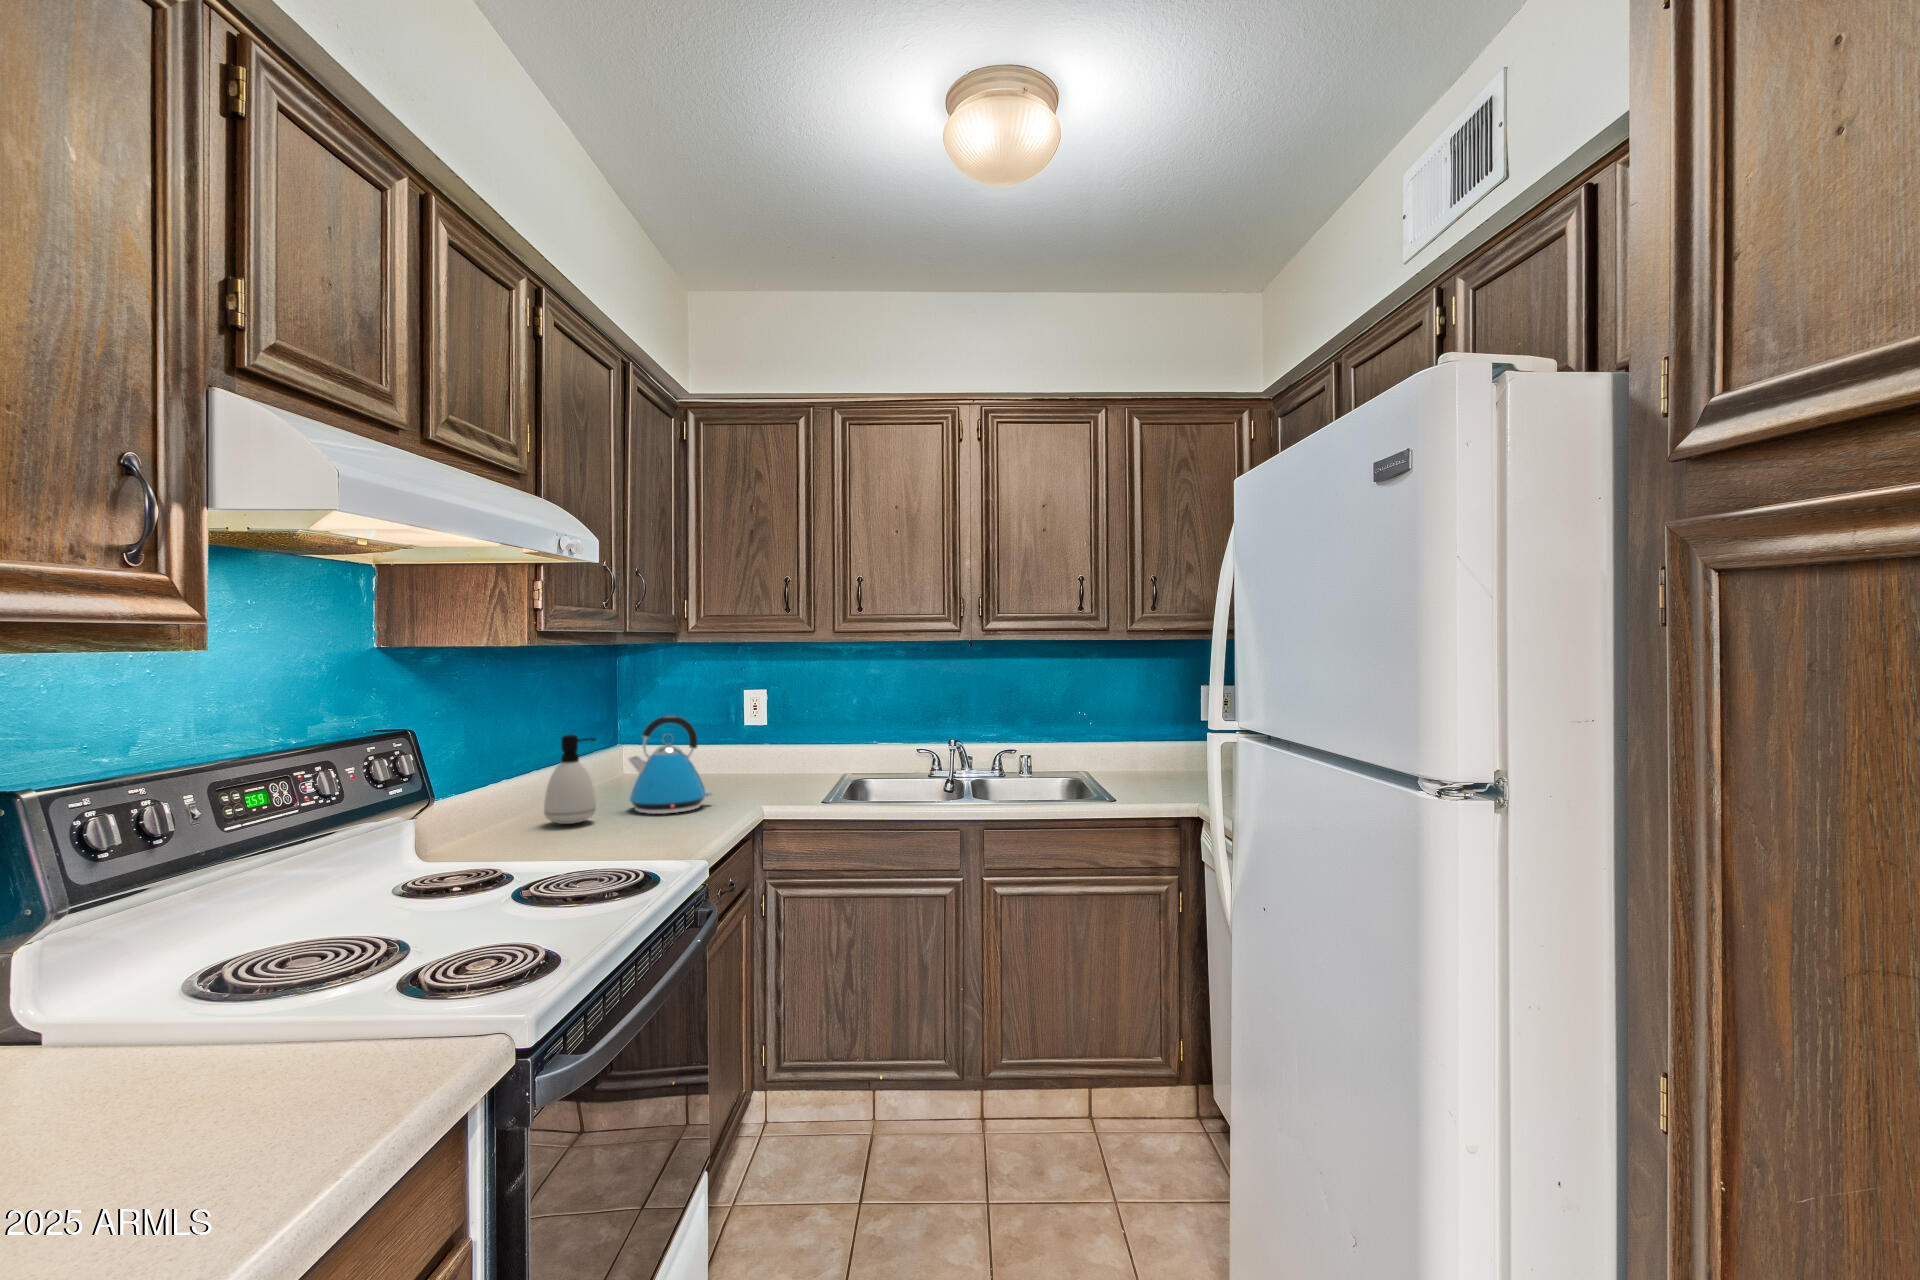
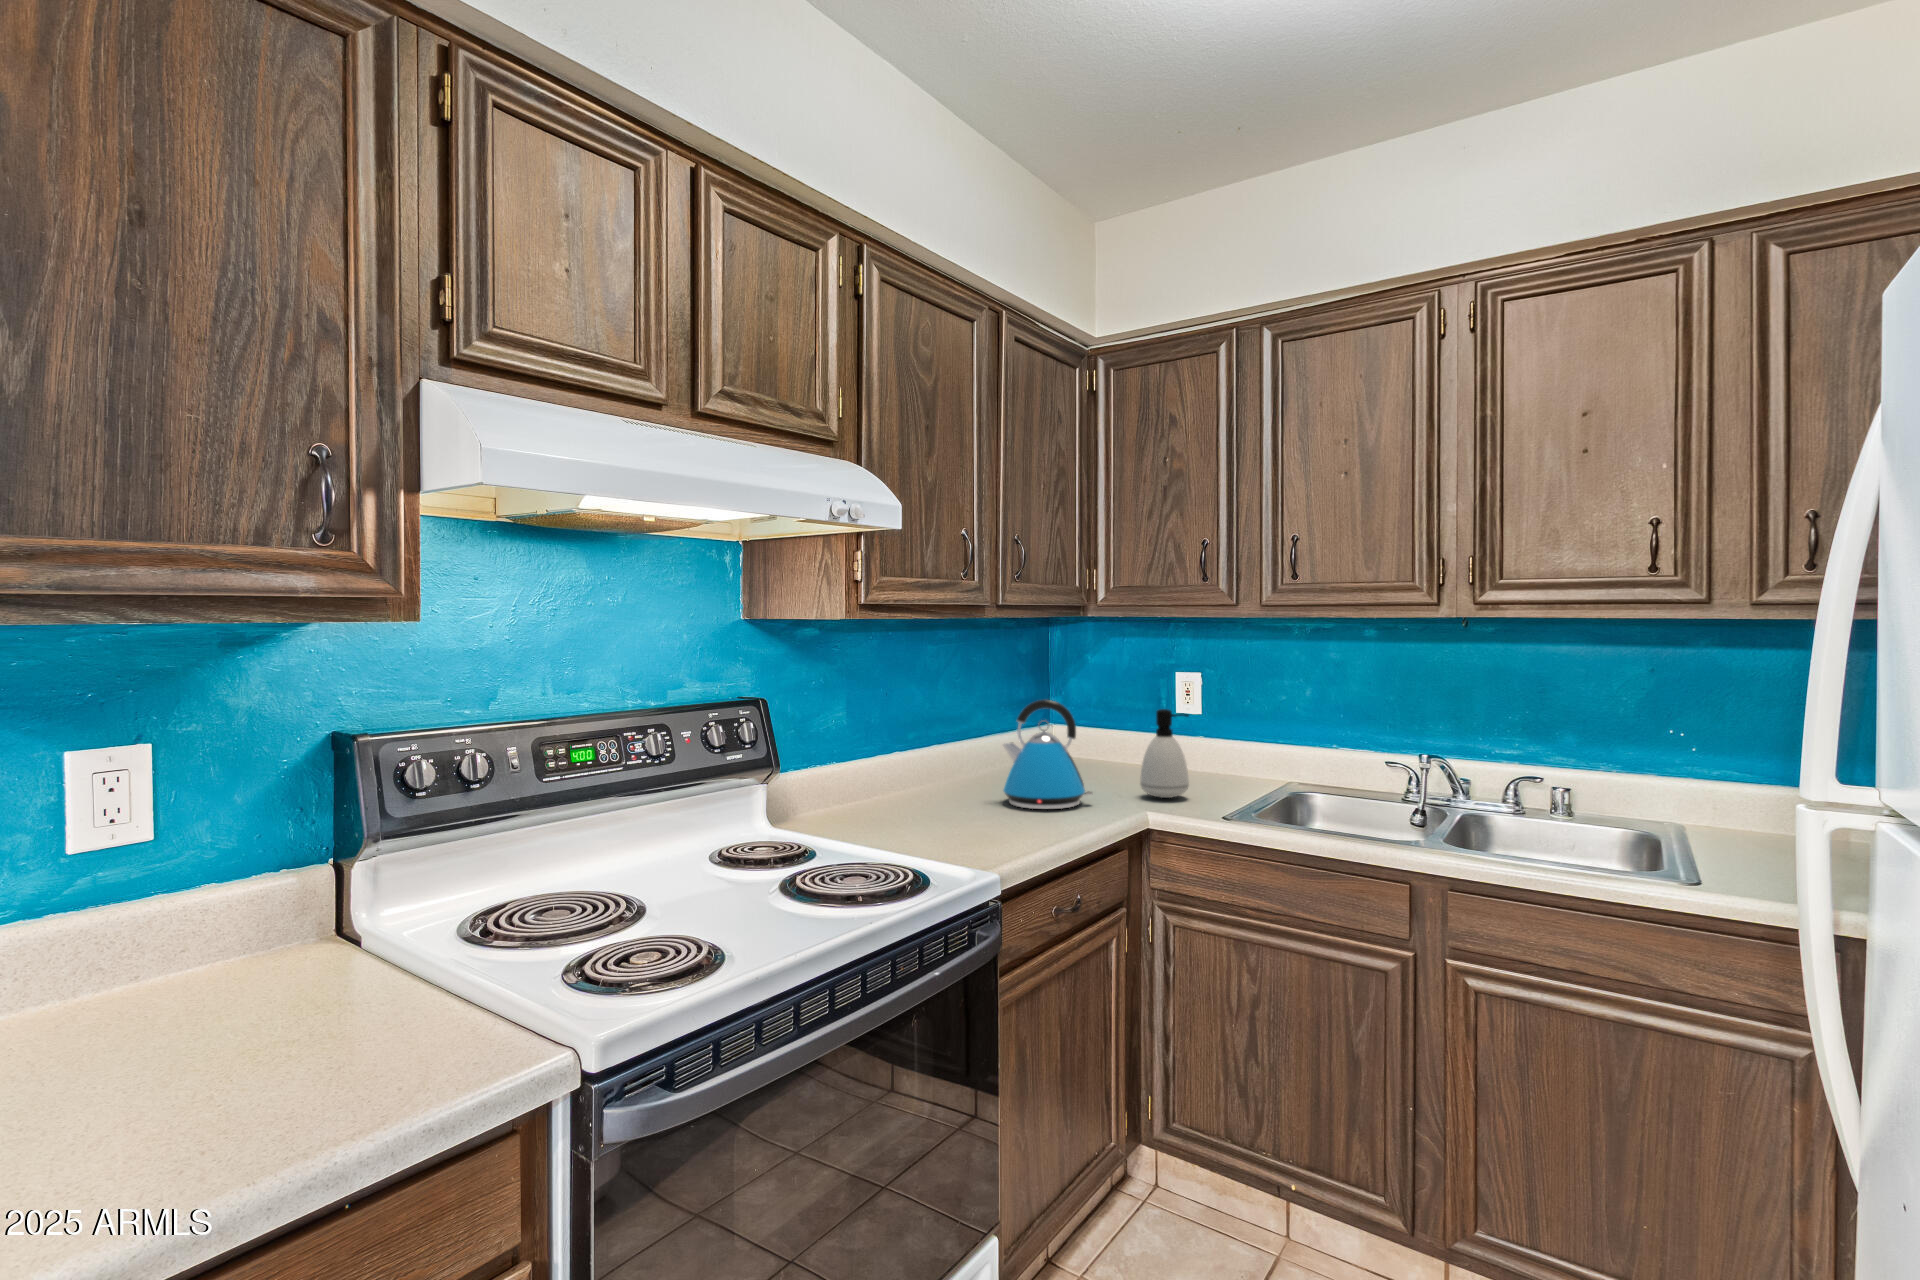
soap dispenser: present [544,734,596,824] -> present [1140,709,1189,798]

